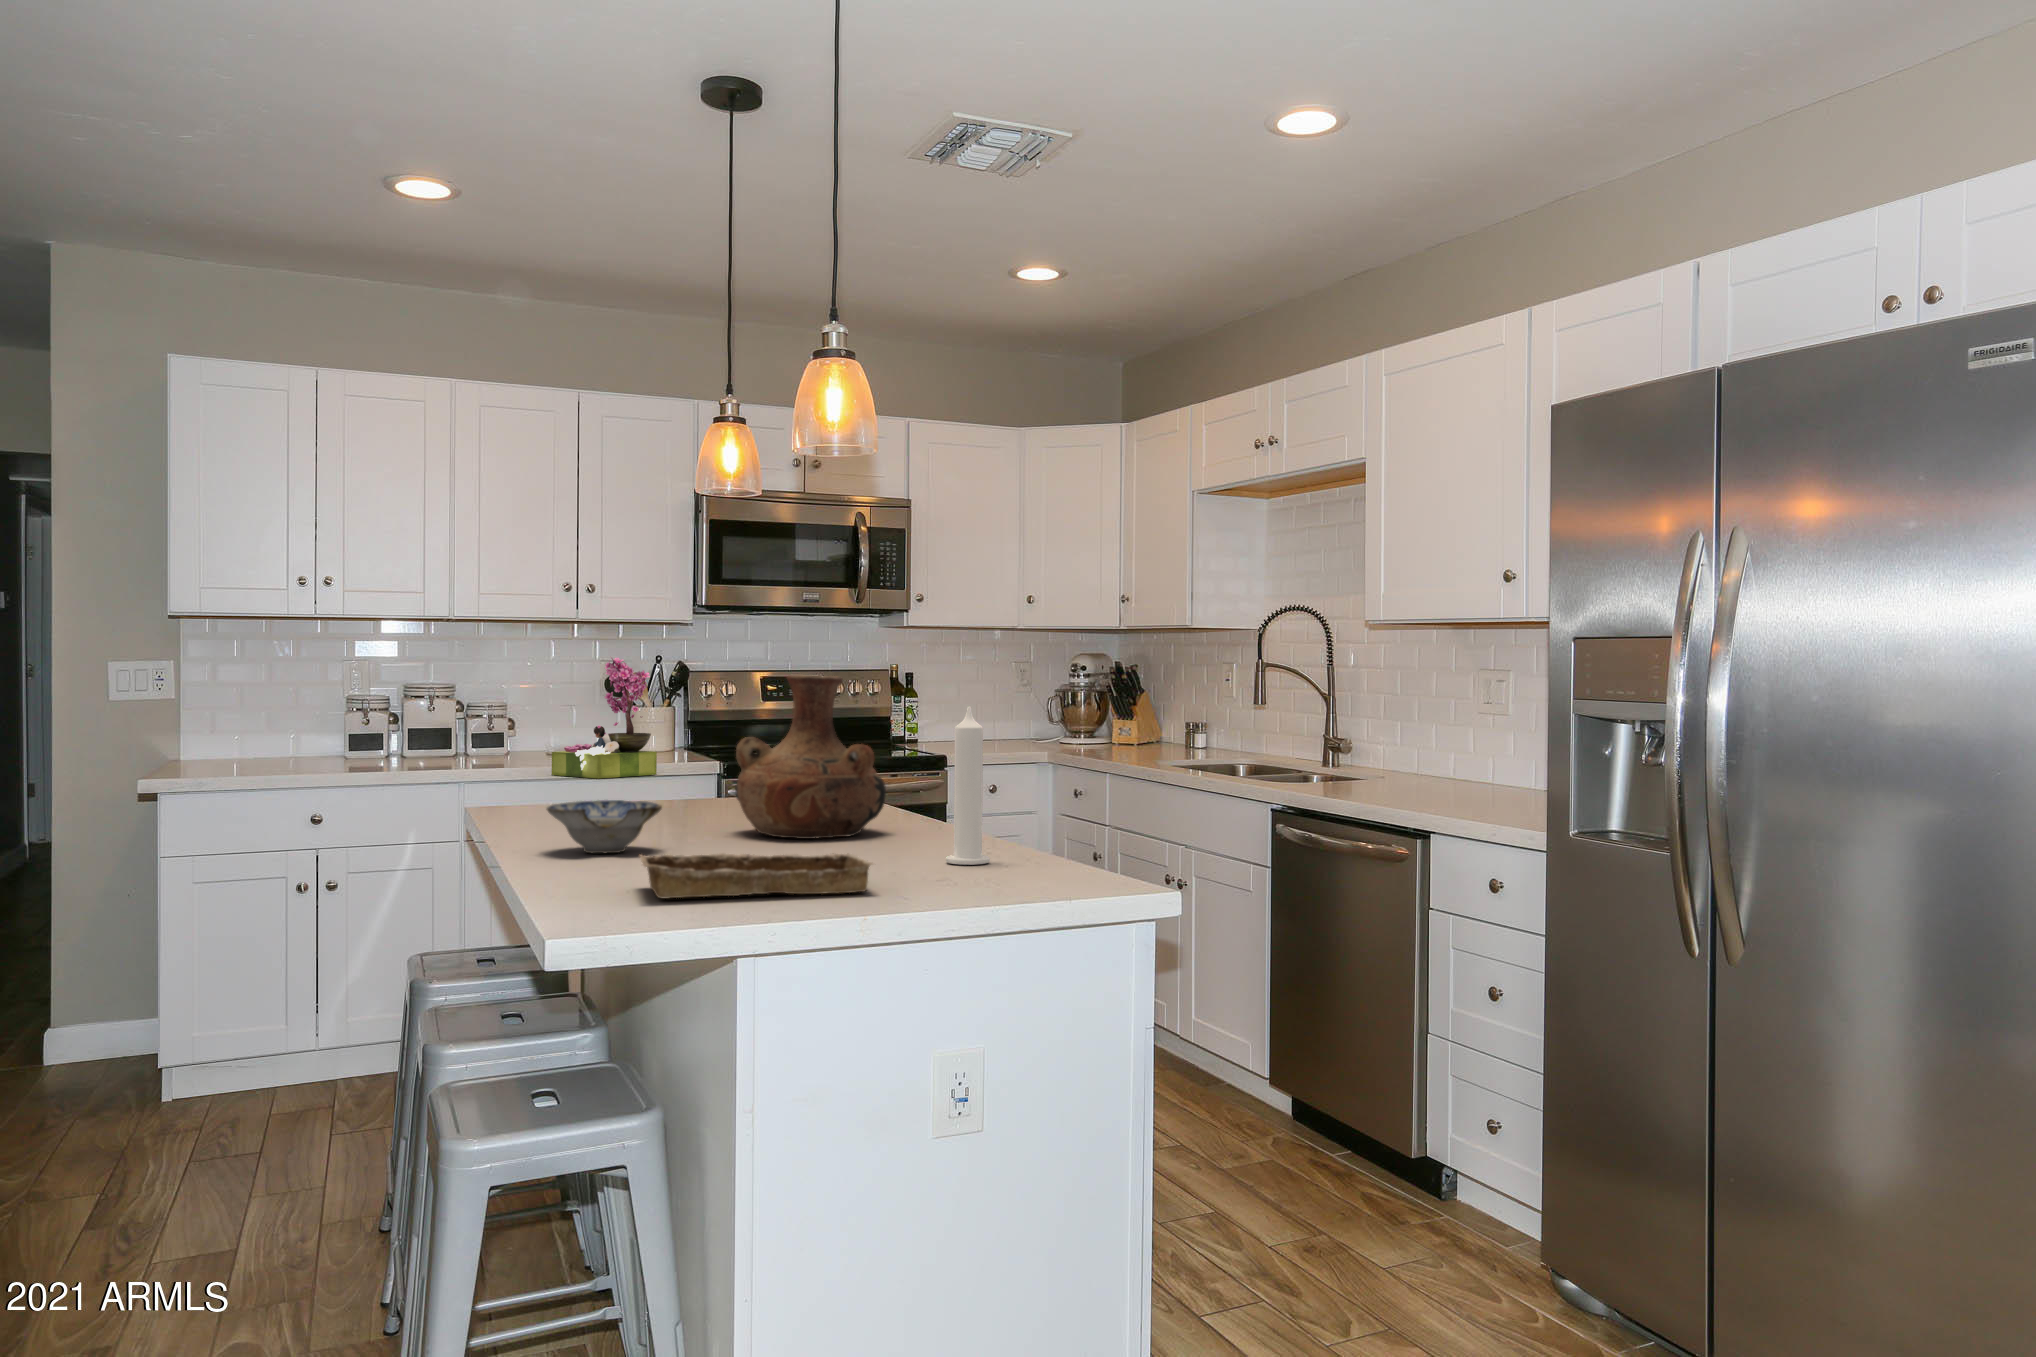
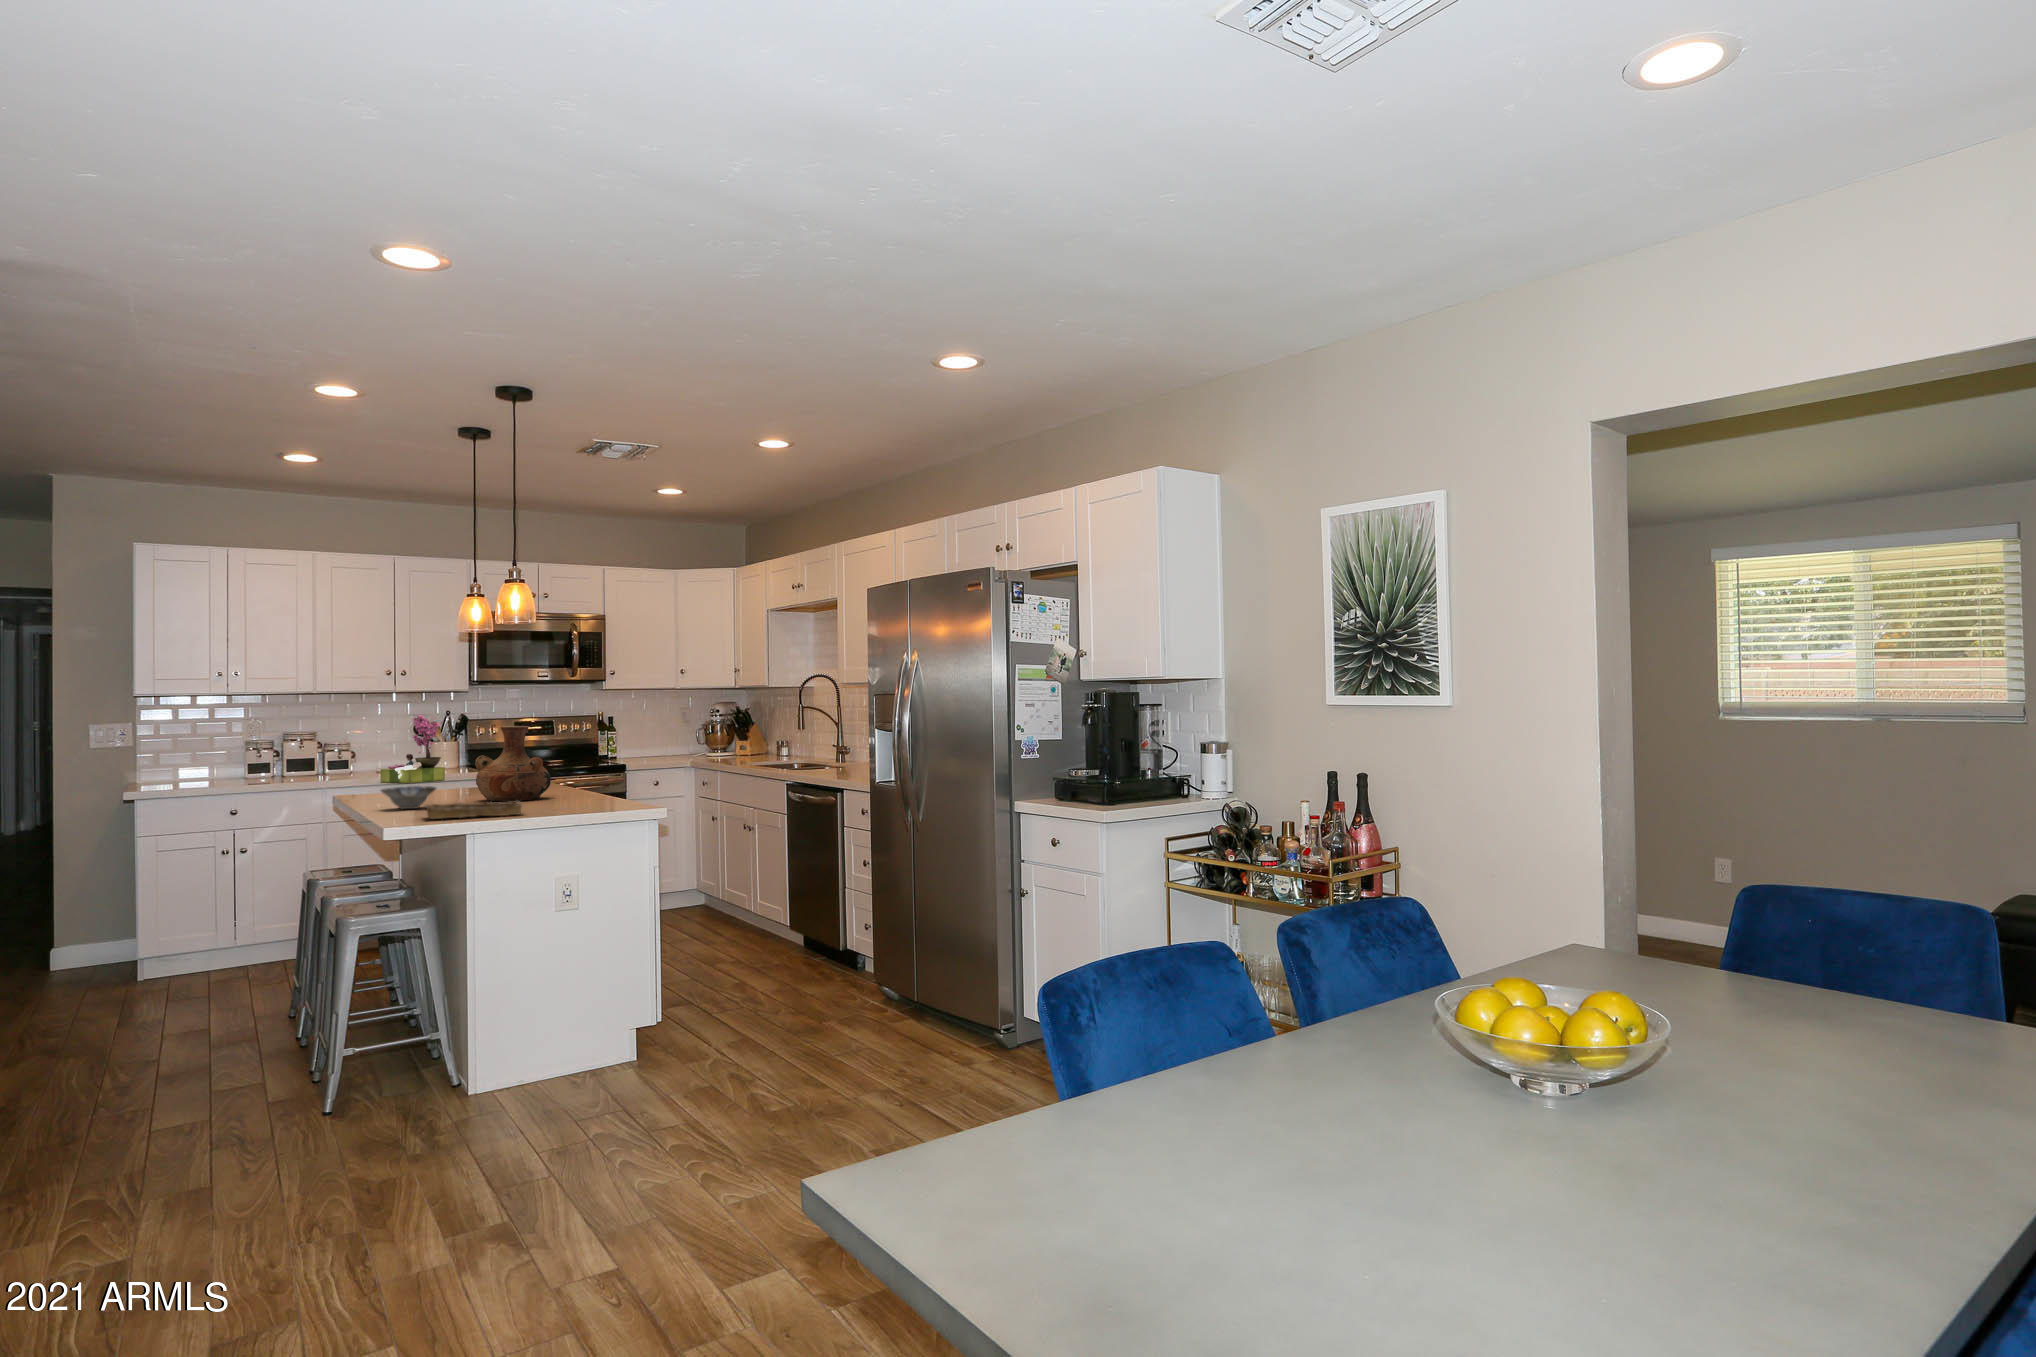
candle: present [946,706,990,865] -> none [567,739,587,806]

